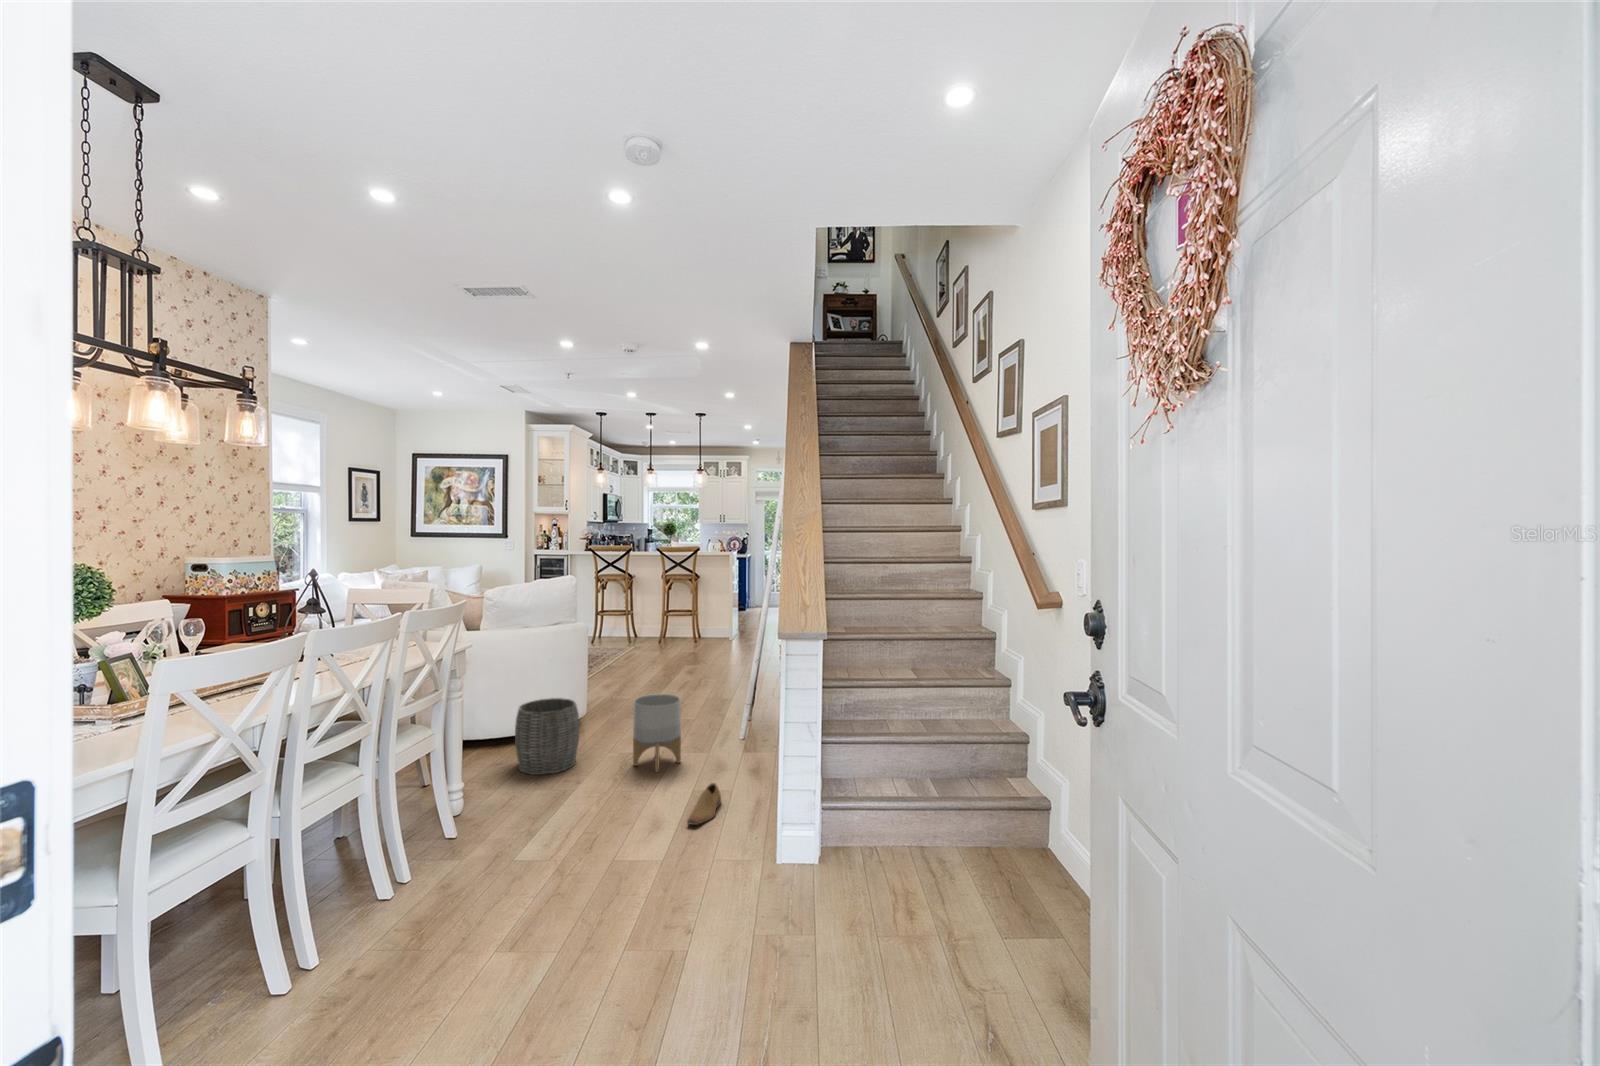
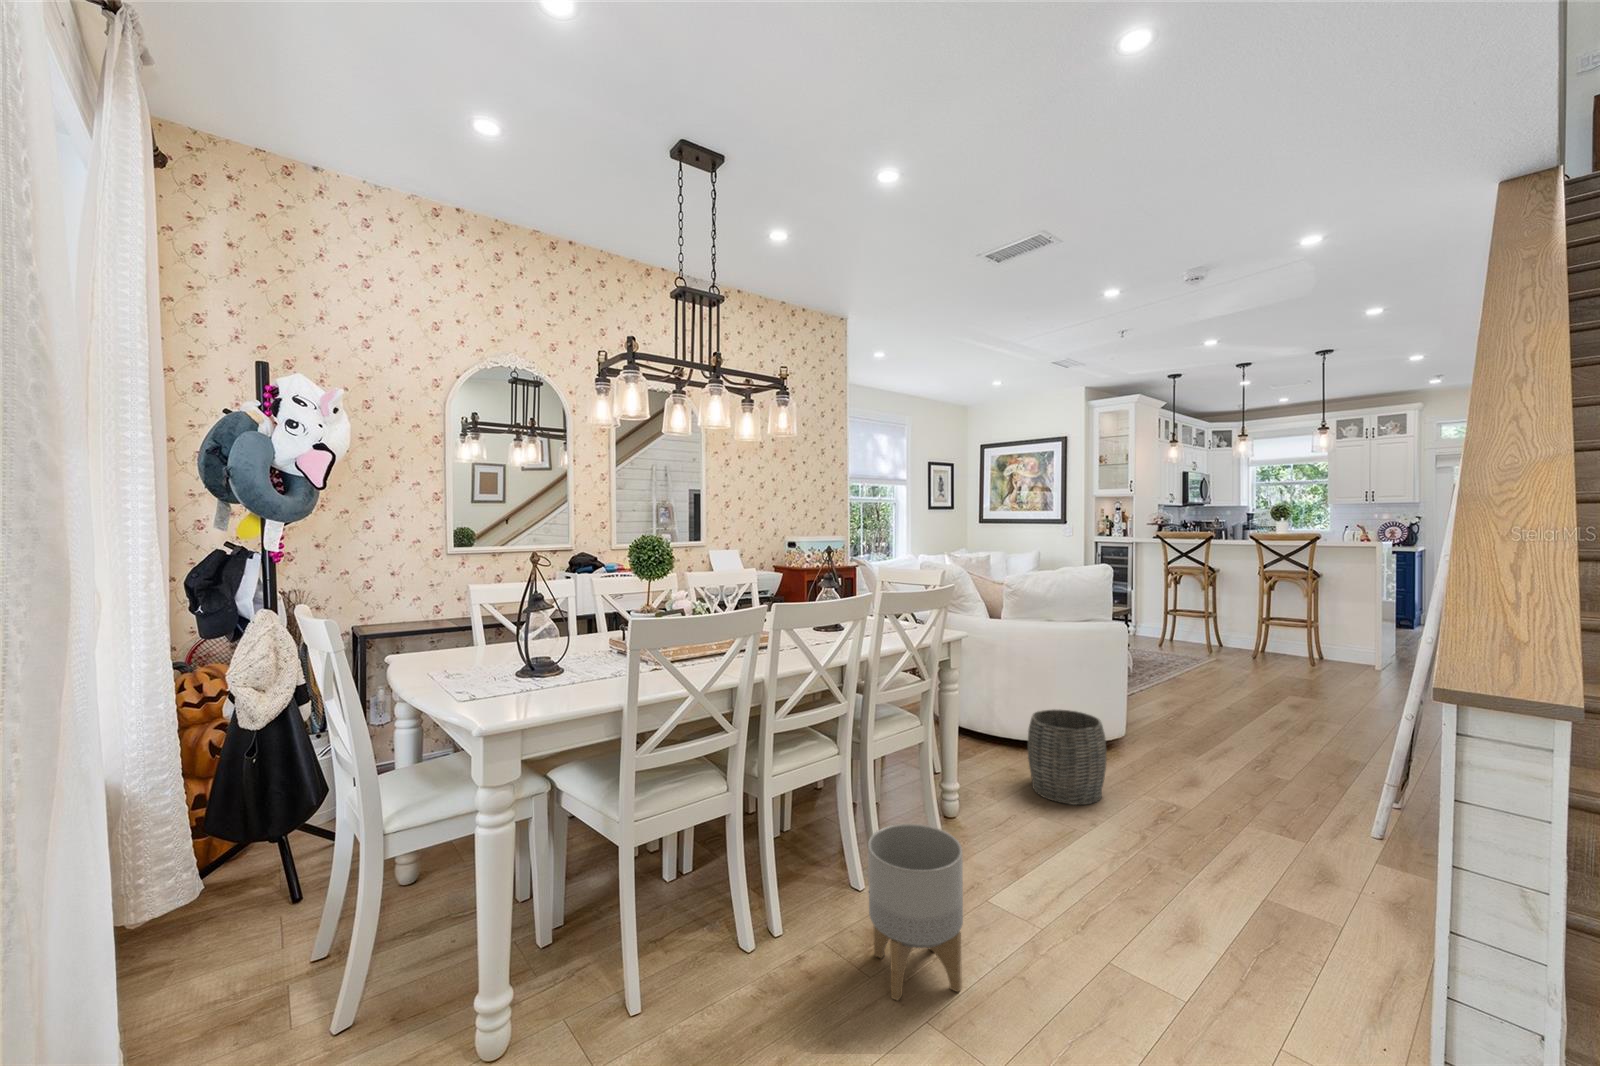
planter: present [633,694,681,772] -> present [868,824,963,1001]
shoe: present [687,783,721,825] -> none [1252,908,1326,973]

